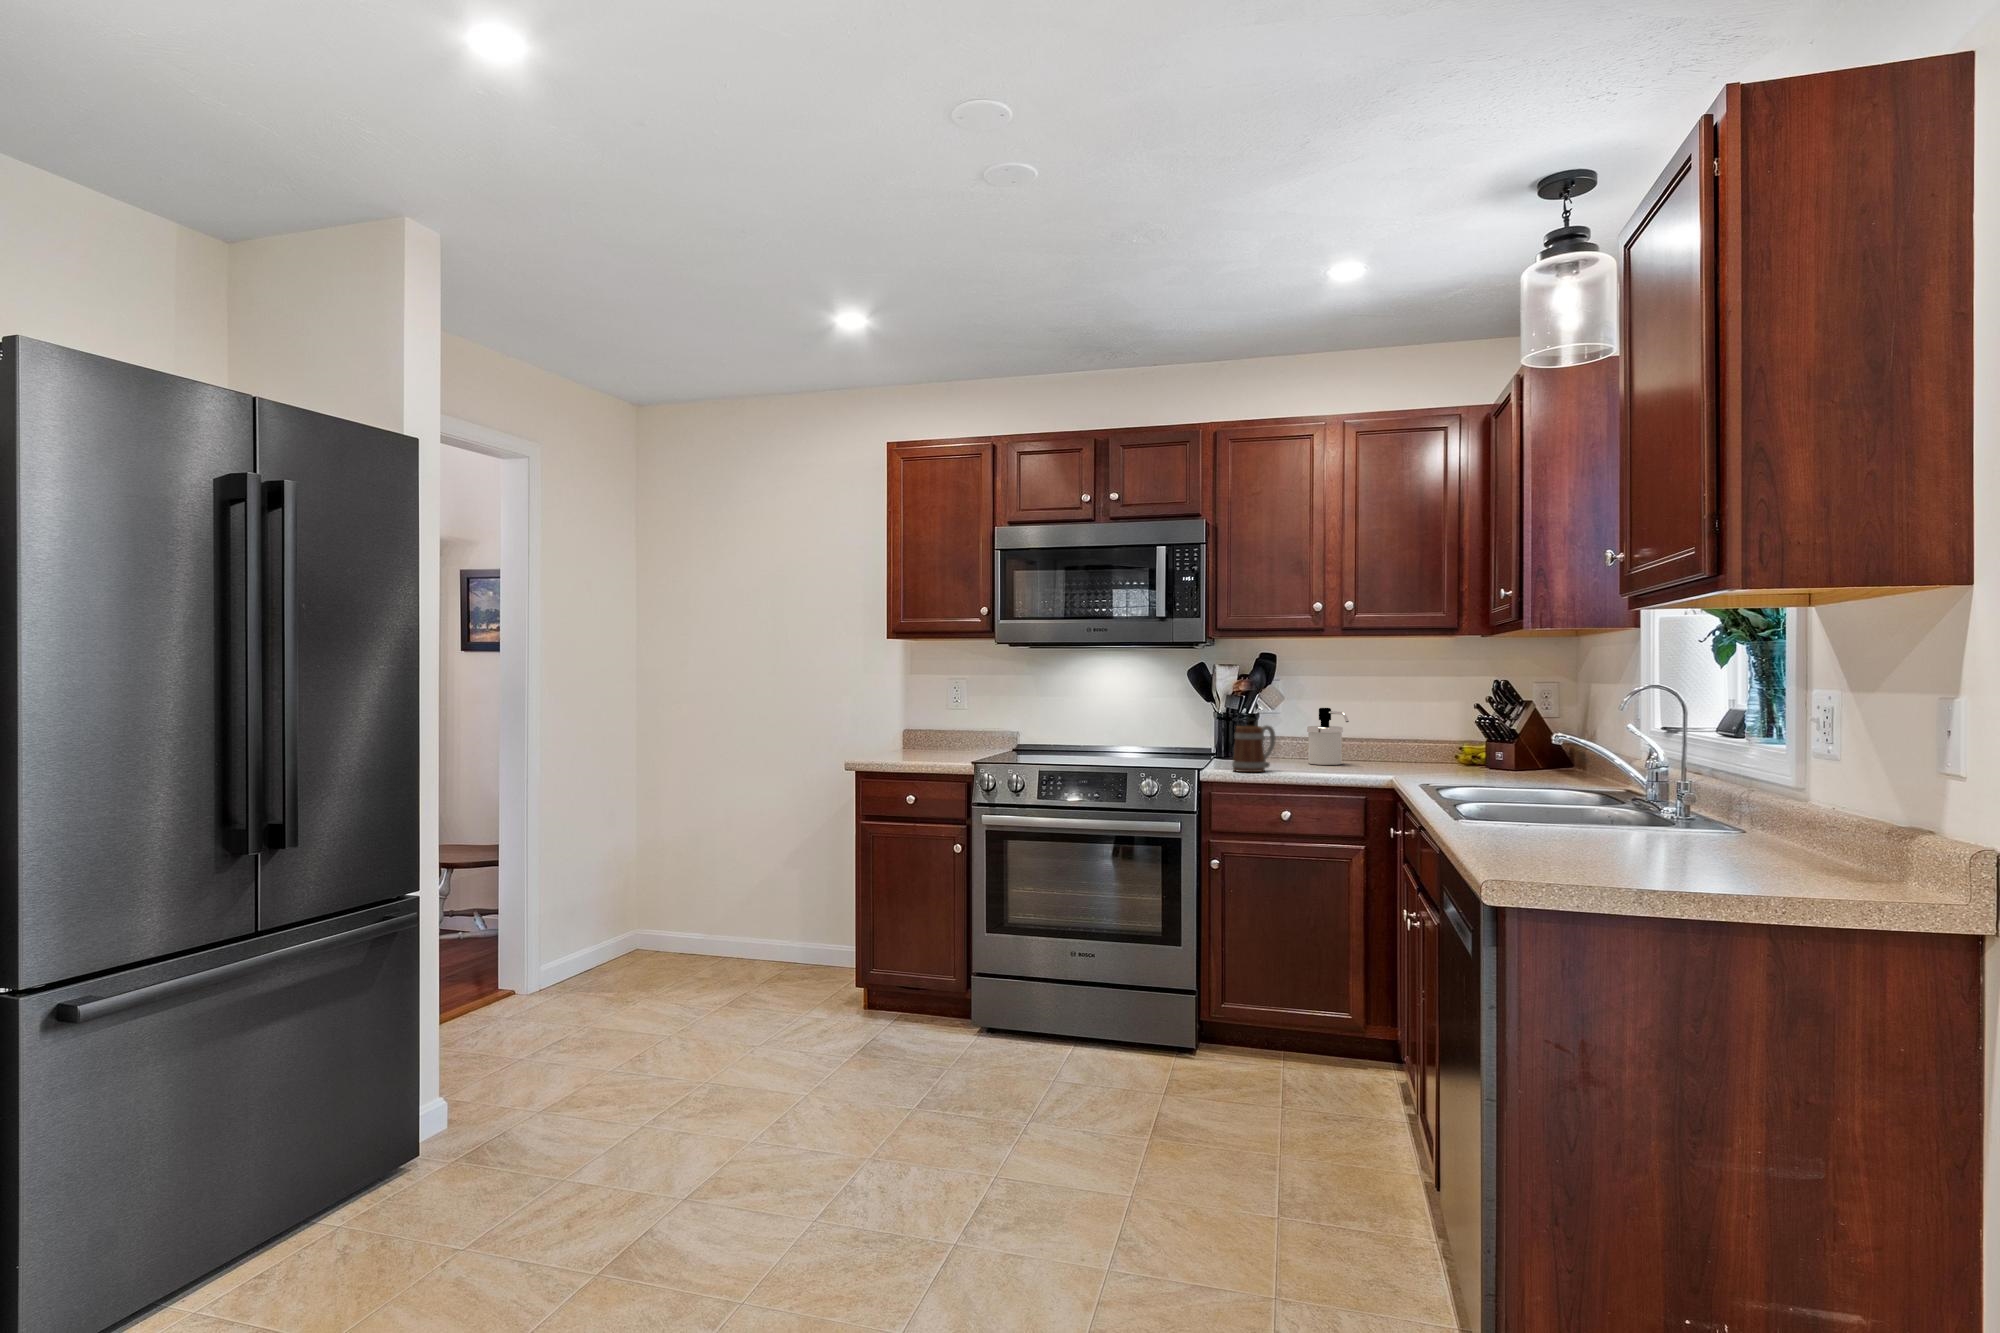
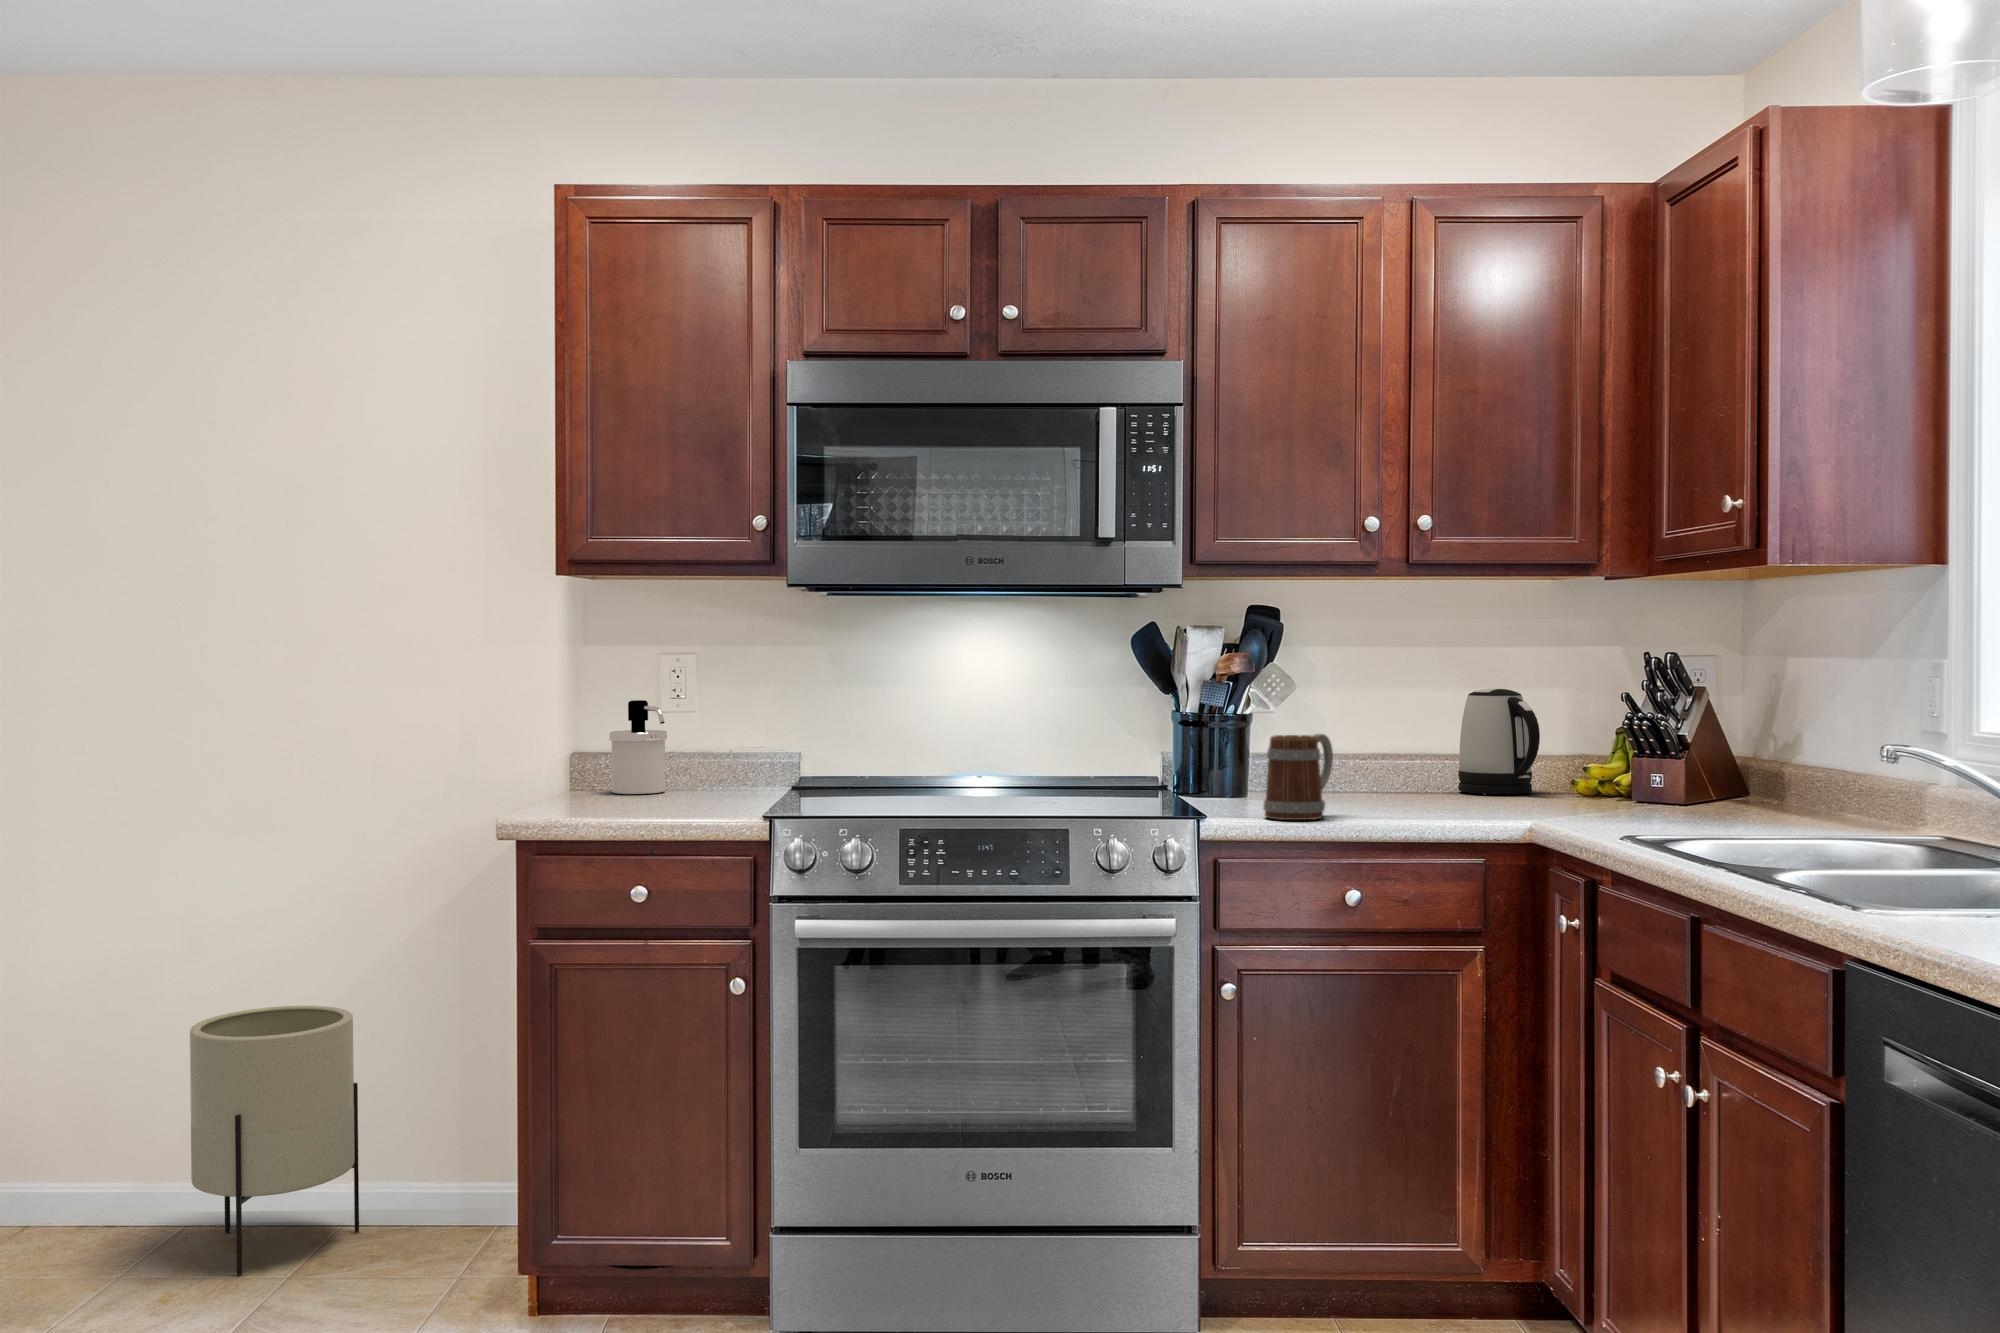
kettle: none [1380,702,1424,764] -> present [1458,688,1540,795]
soap dispenser: present [1307,708,1349,765] -> present [609,700,667,794]
planter: none [717,853,795,981] -> present [190,1006,359,1275]

